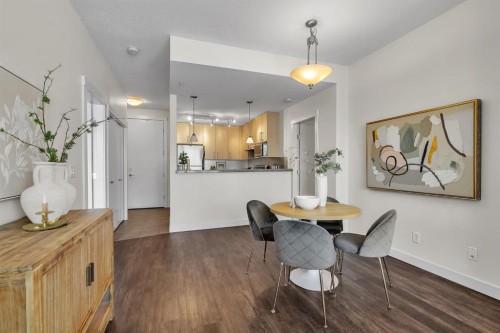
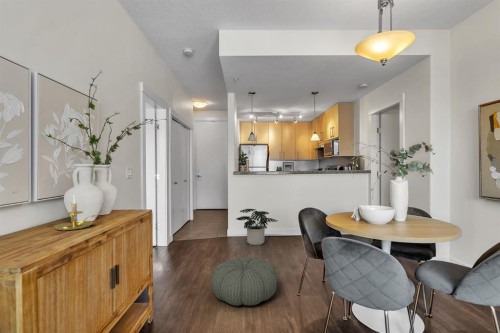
potted plant: none [180,204,220,237] -> present [236,209,277,245]
pouf: none [168,246,228,289] -> present [211,257,278,306]

